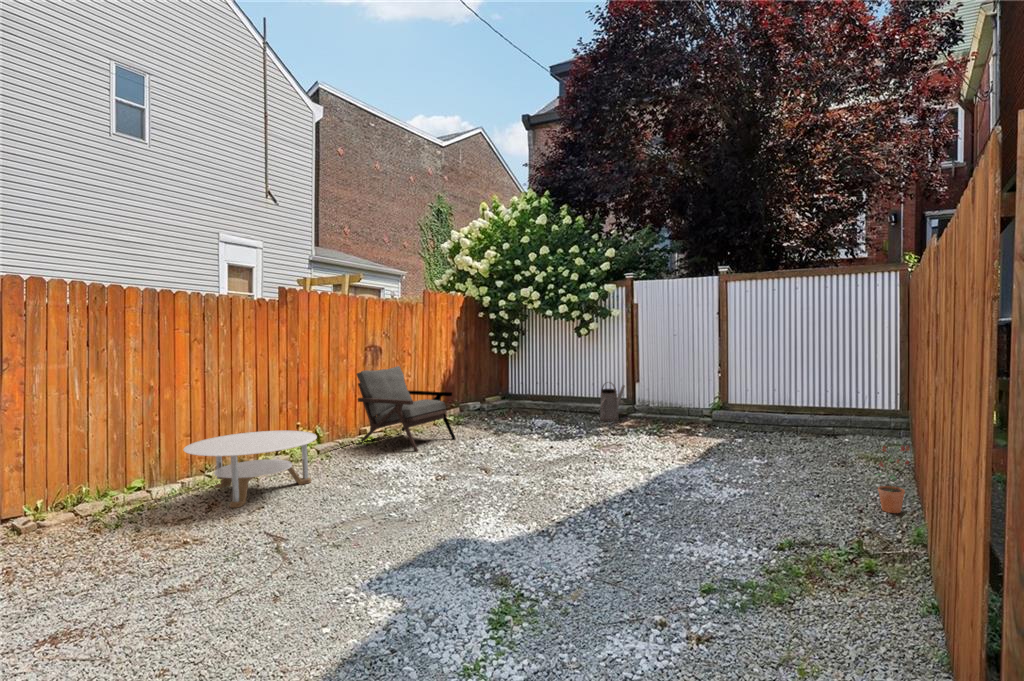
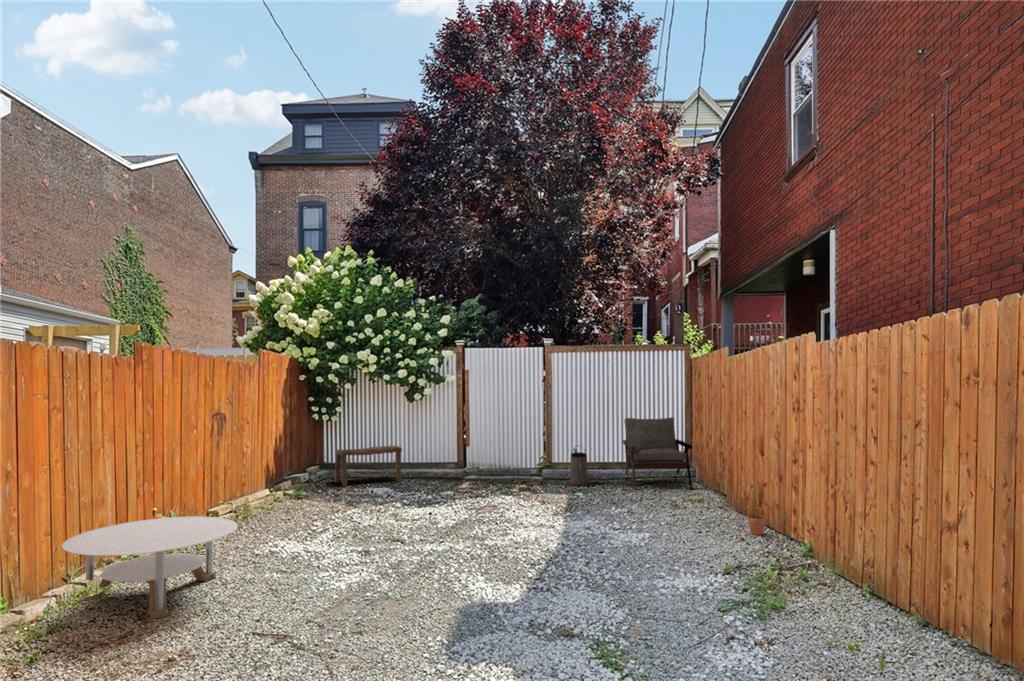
armchair: present [356,366,456,451] -> present [623,418,693,490]
bench: none [510,379,569,416] -> present [335,445,402,486]
watering can: present [600,382,625,421] -> present [570,448,589,485]

